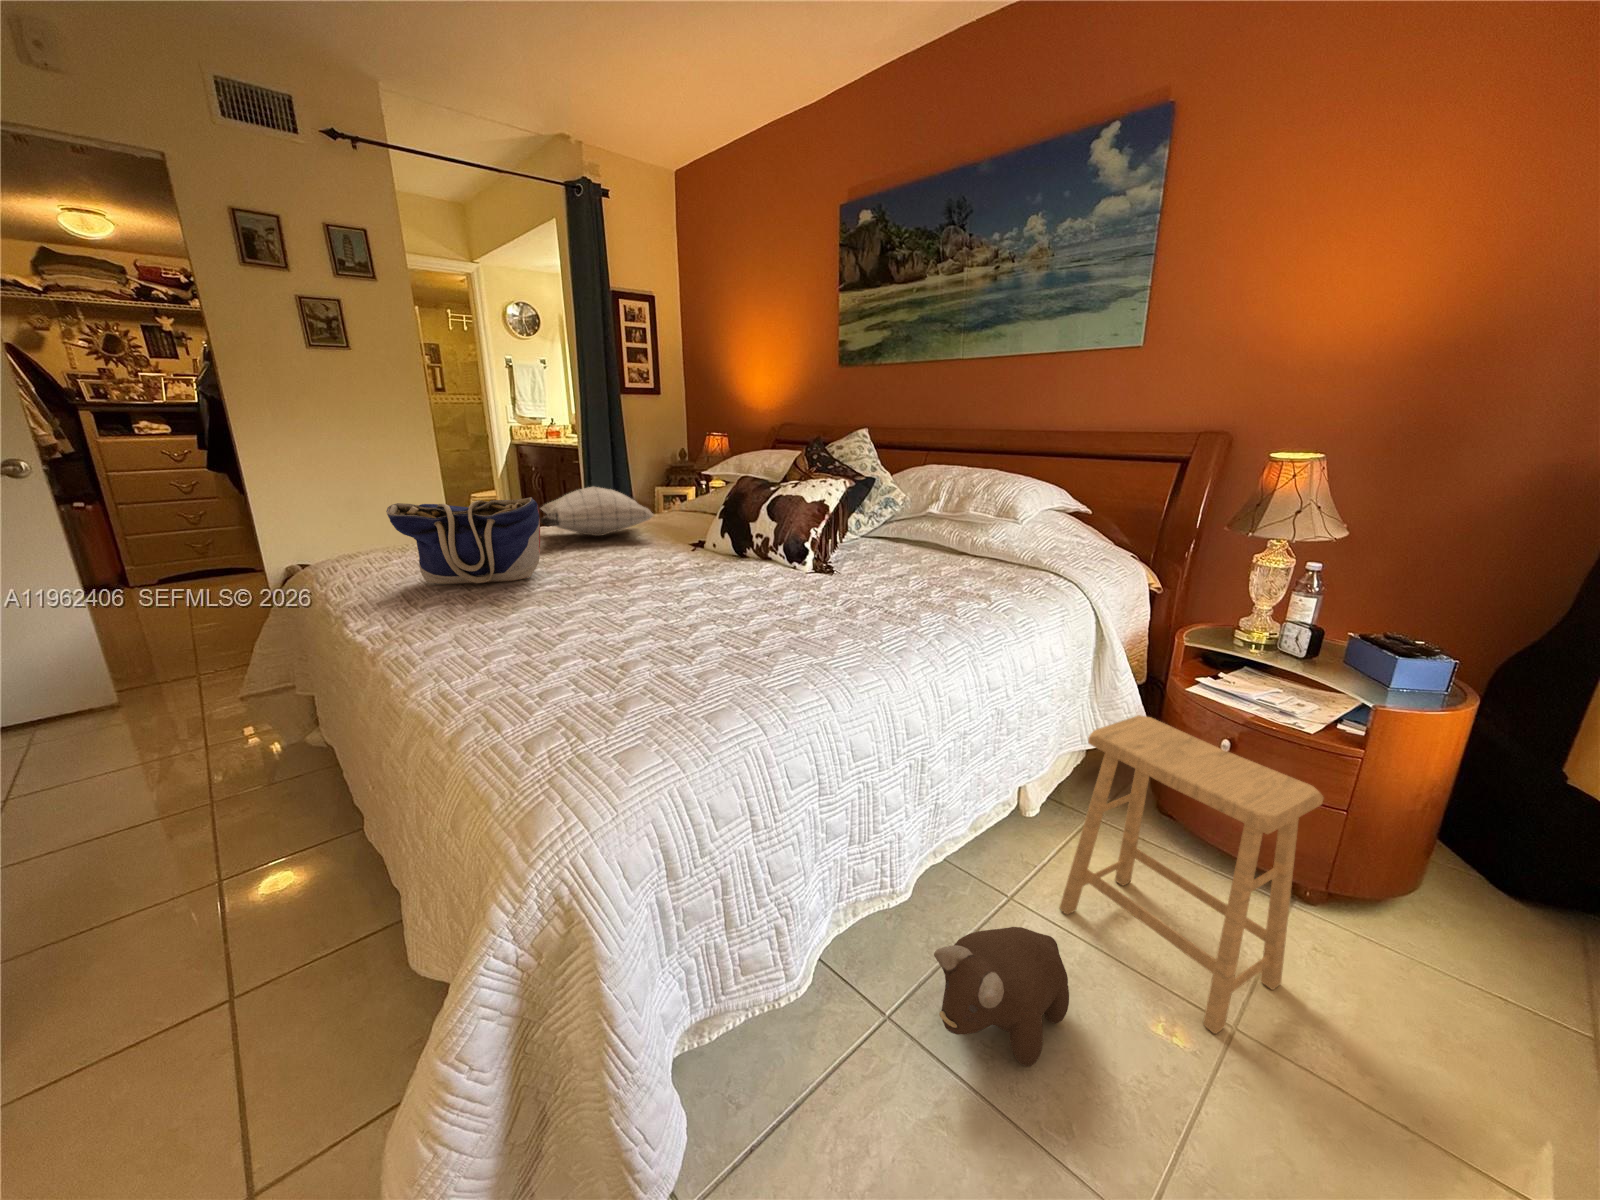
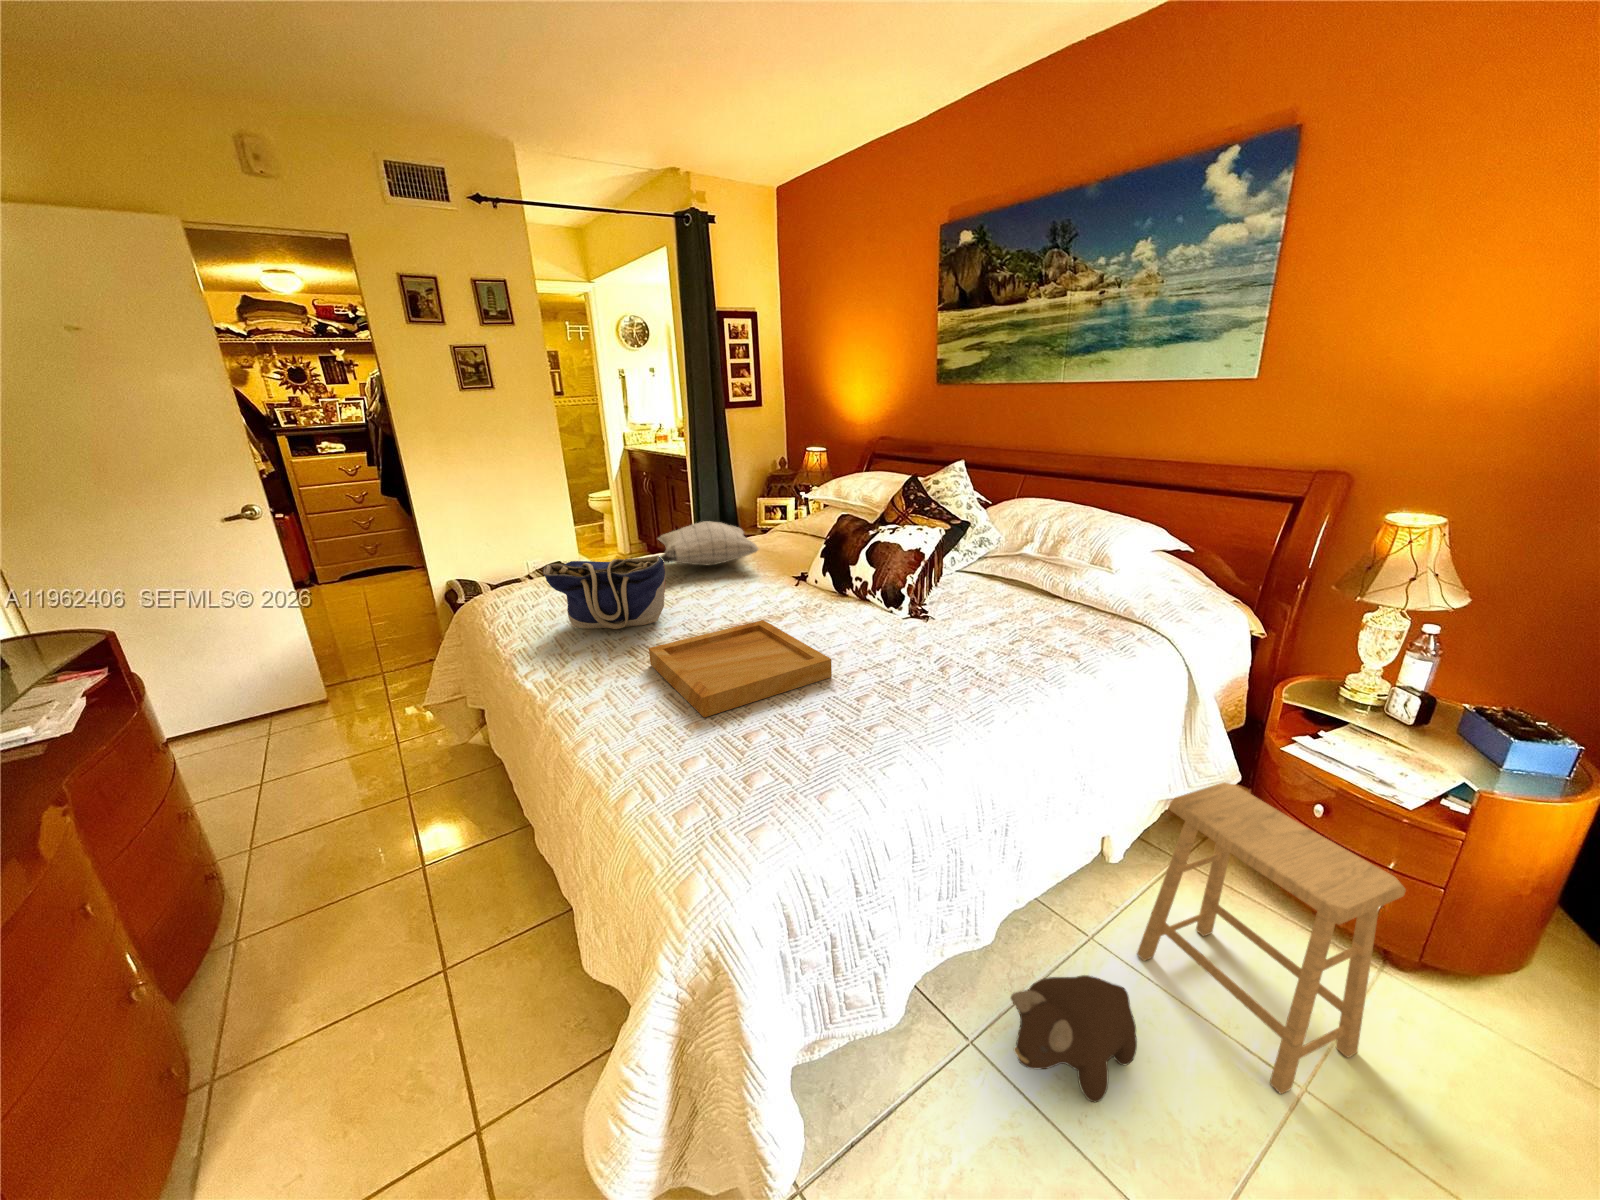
tray: none [514,569,729,653] -> present [649,620,832,717]

